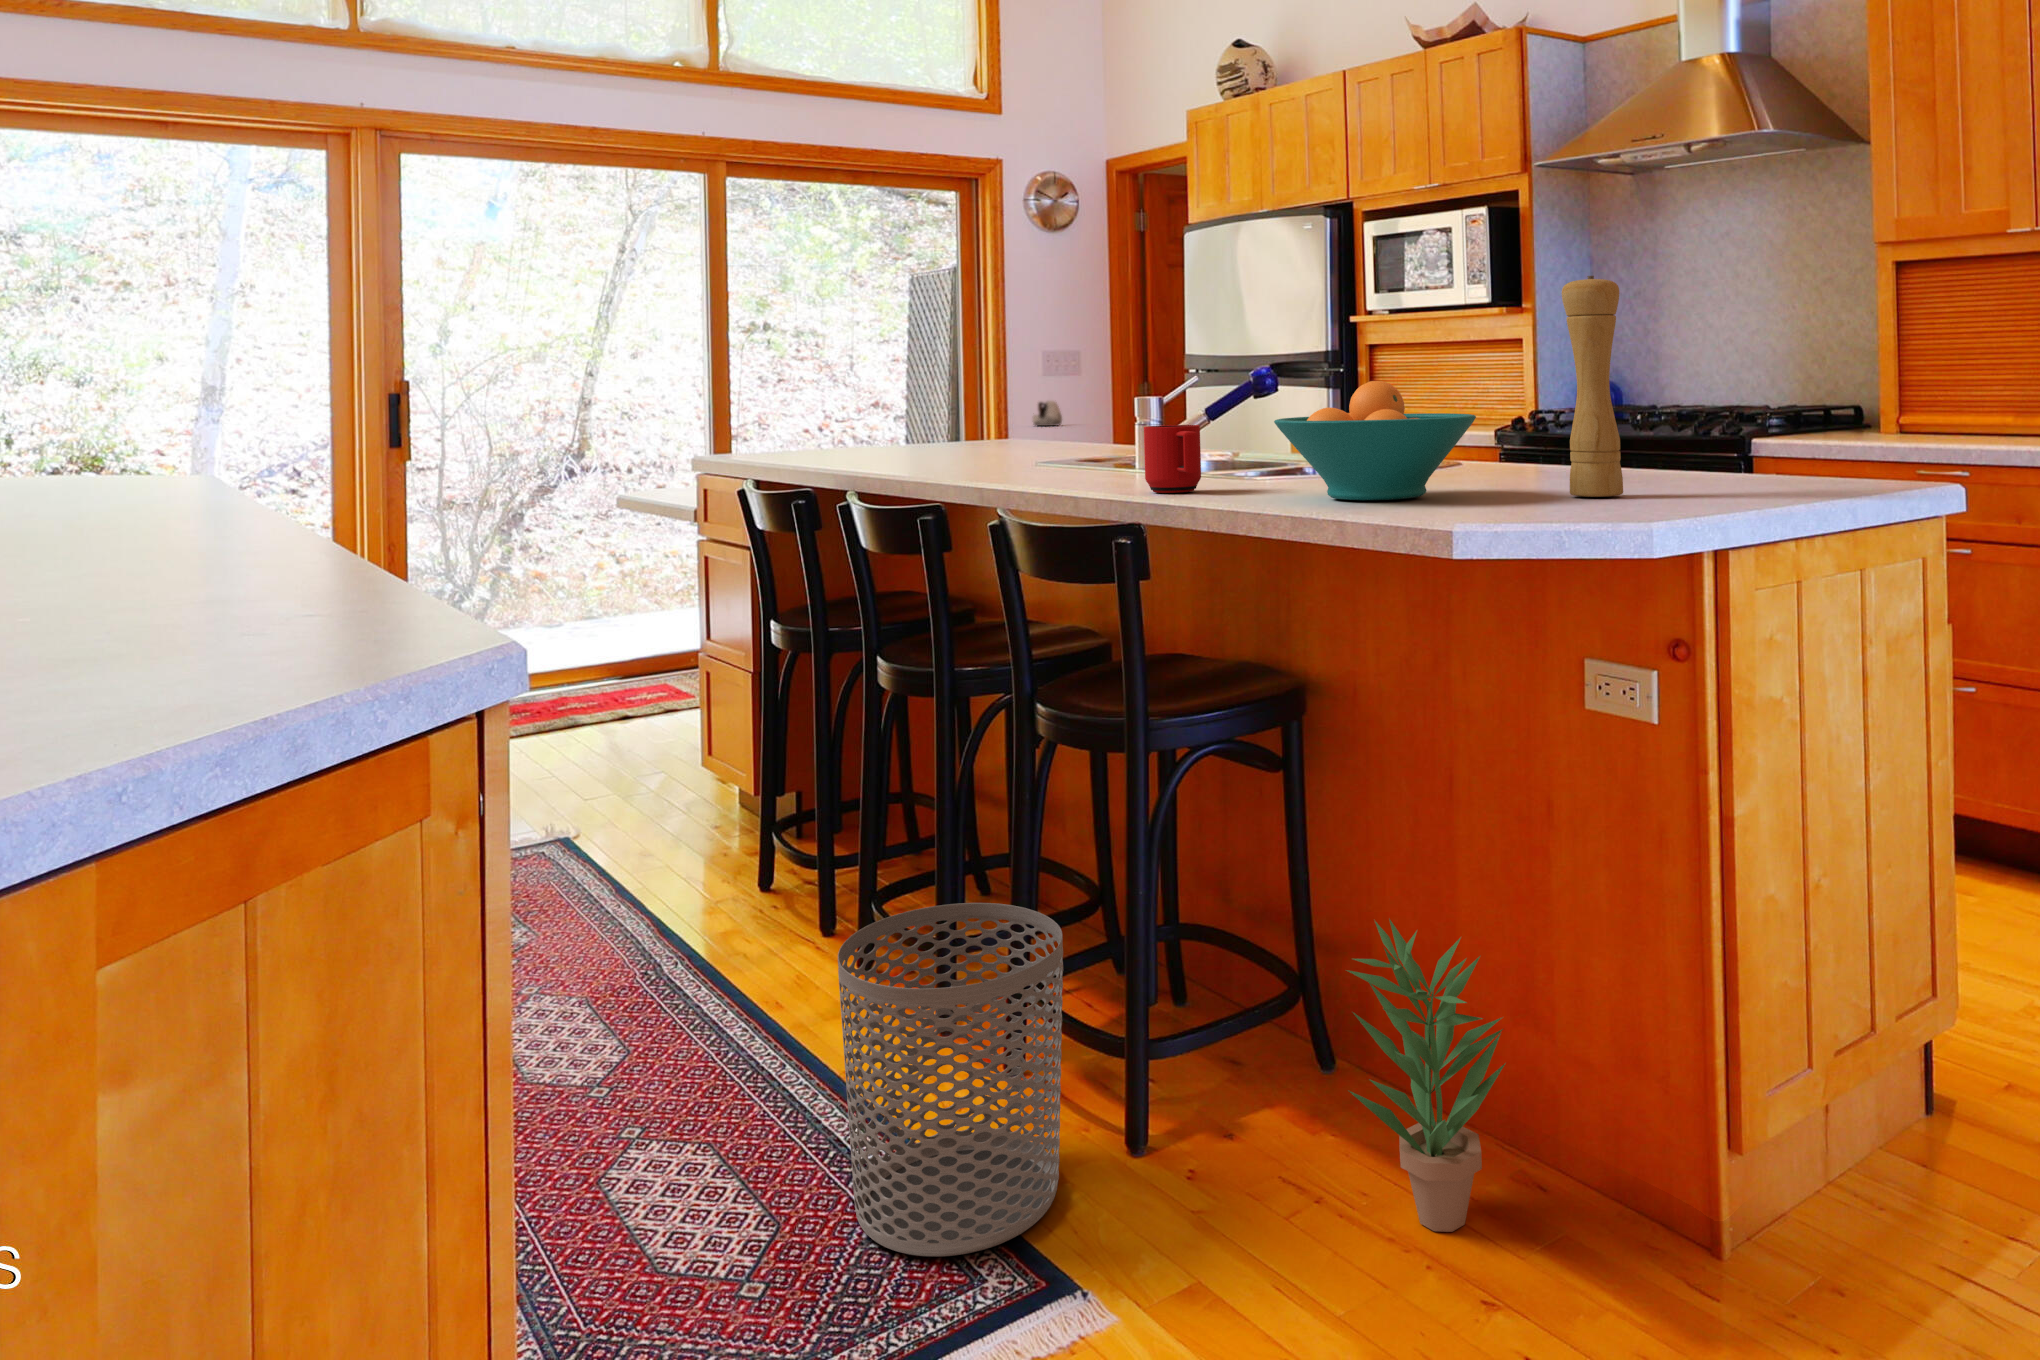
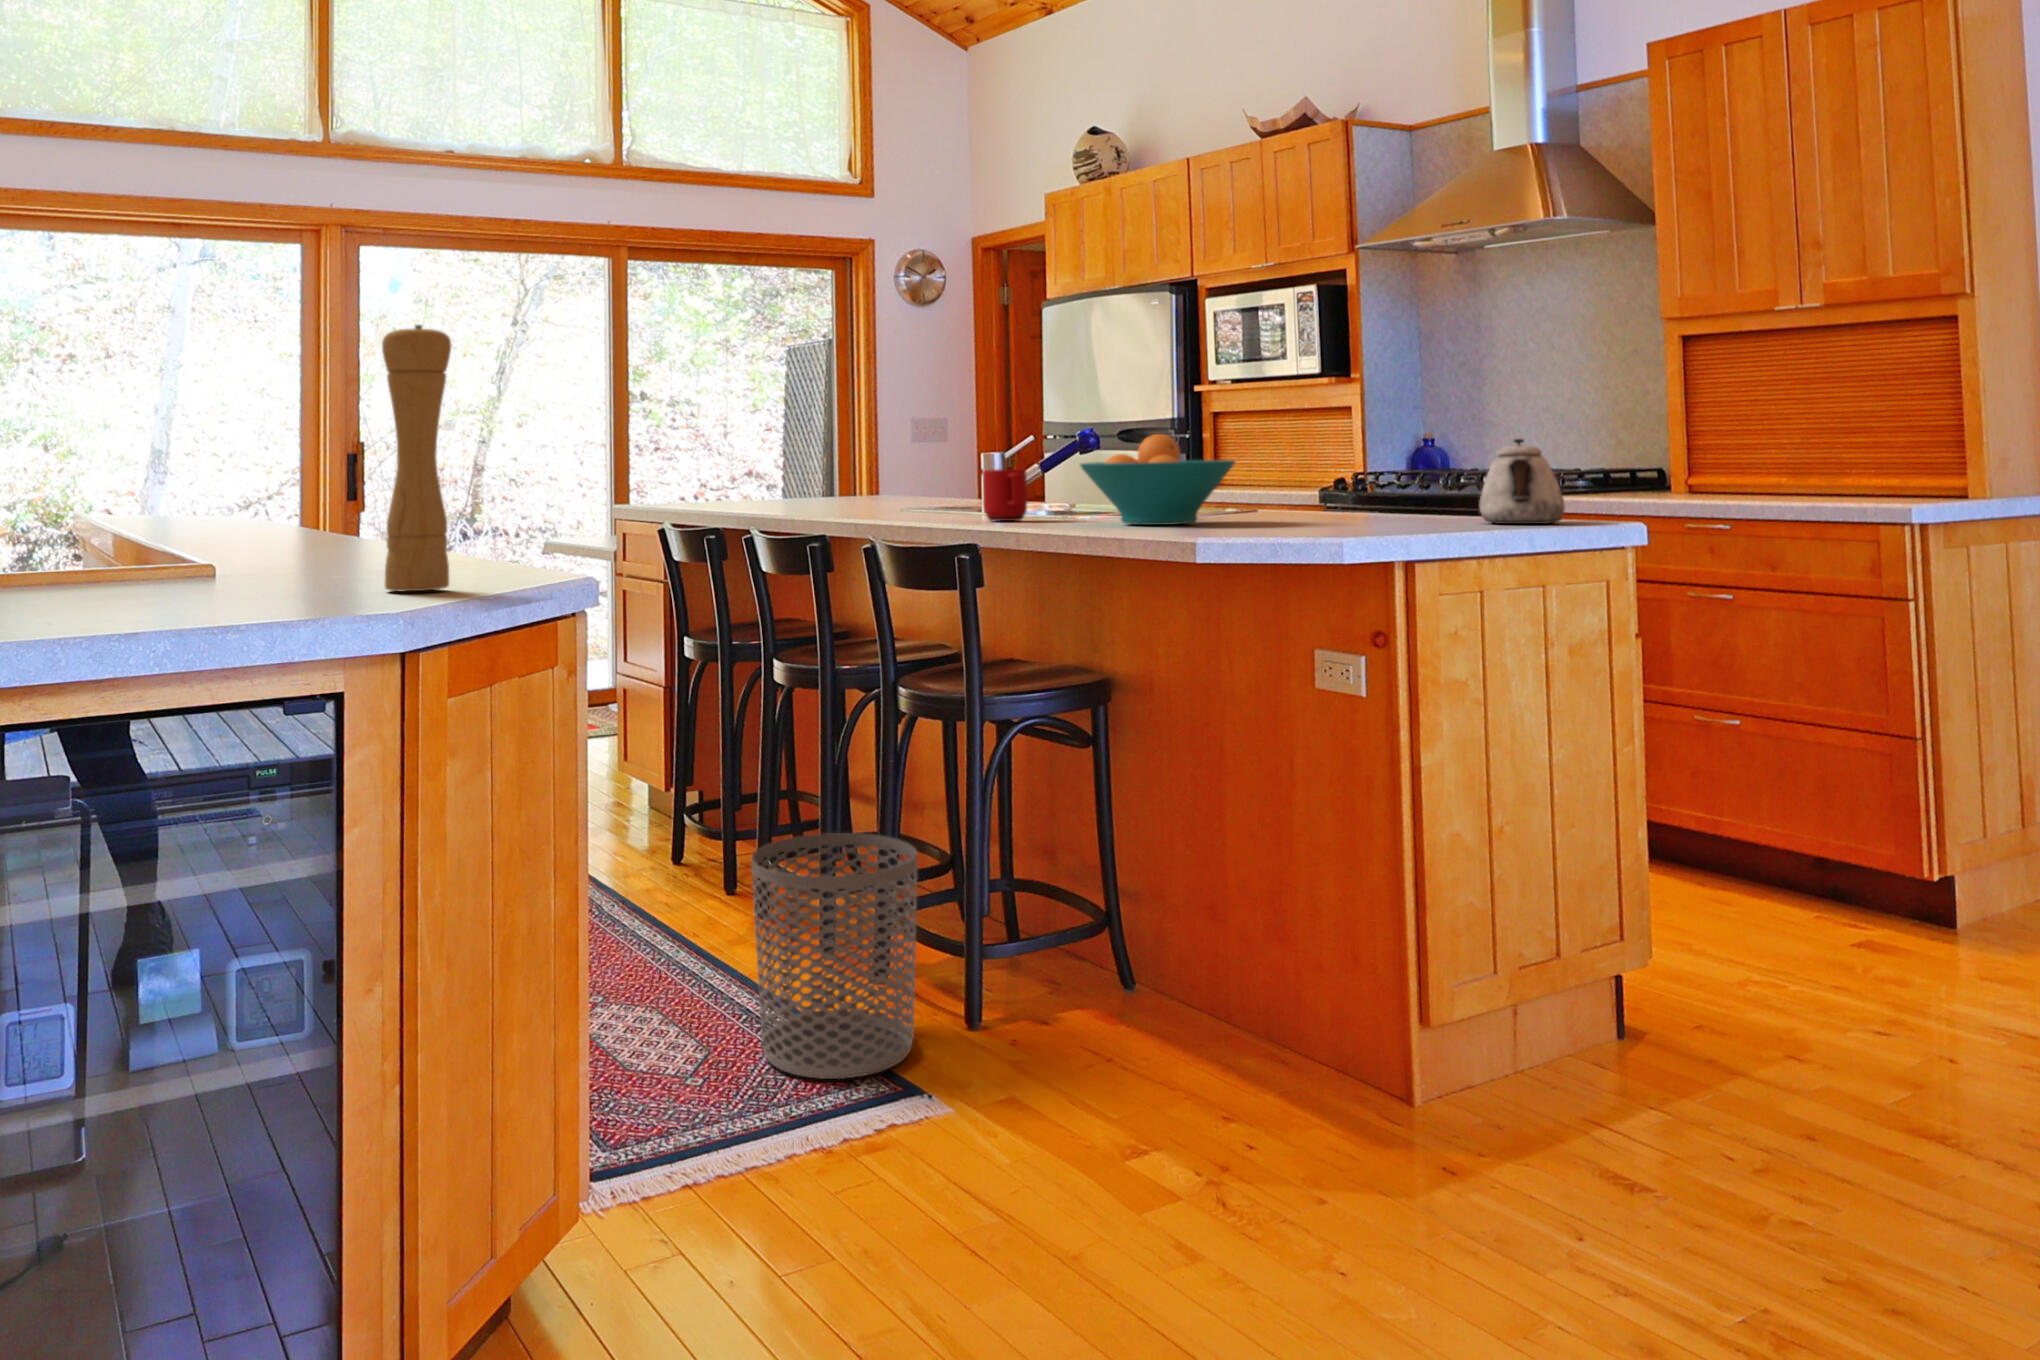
pepper mill: present [1562,276,1623,497] -> present [382,325,451,591]
teapot: present [1033,401,1062,426] -> present [1480,439,1565,524]
potted plant: present [1346,919,1506,1232] -> none [1130,844,1258,1087]

